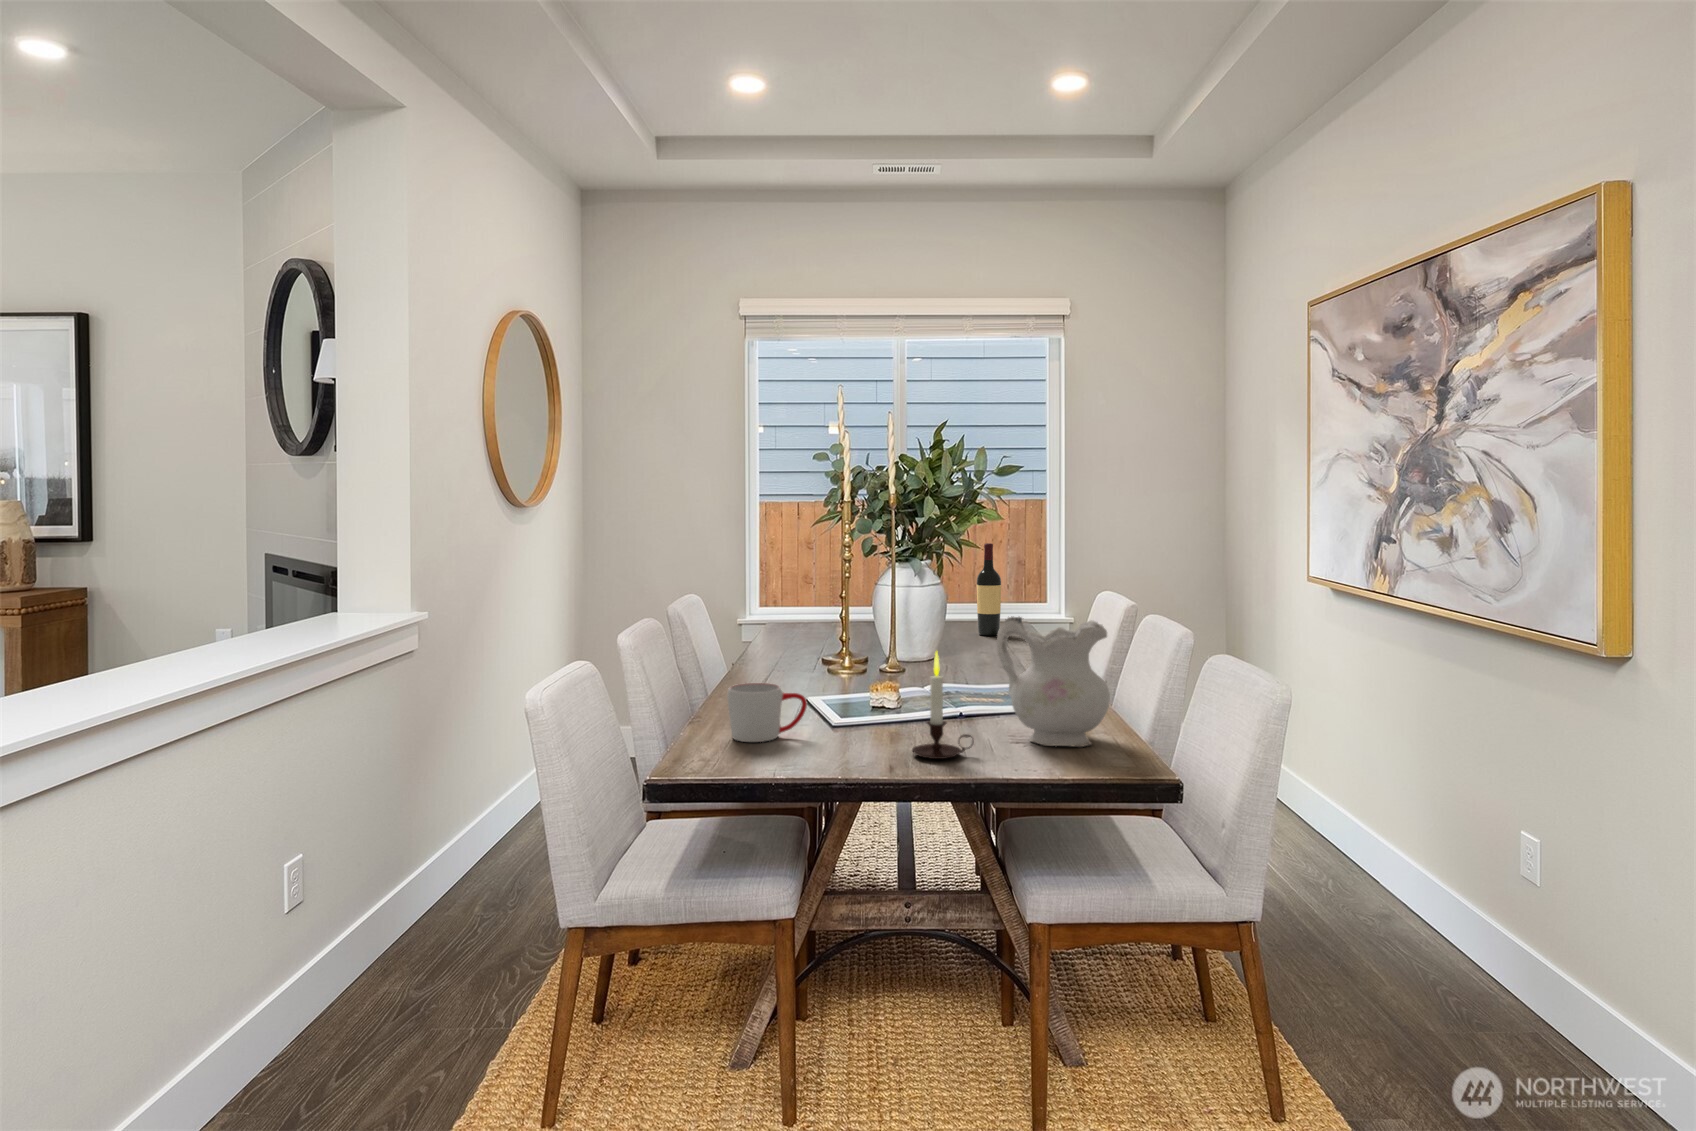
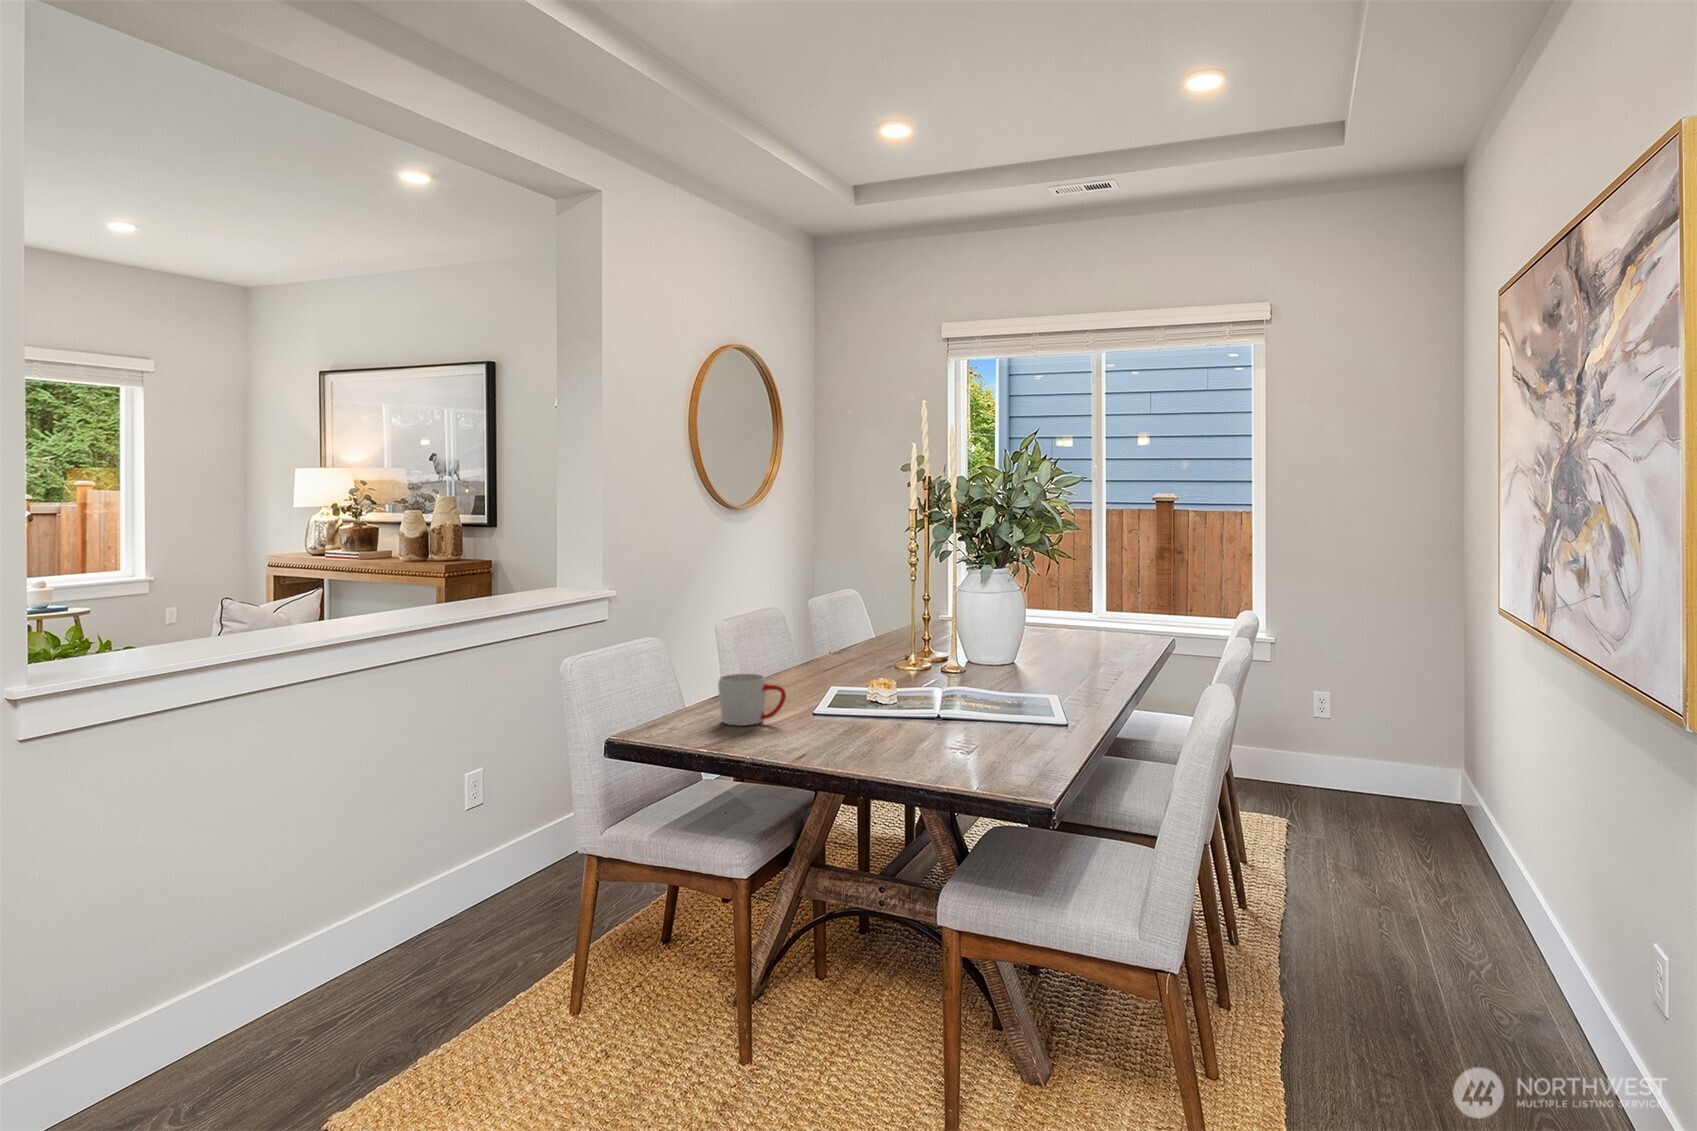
wine bottle: present [977,543,1001,636] -> none [1094,556,1119,648]
ceramic pitcher: present [997,616,1110,747] -> none [949,625,1051,757]
candle: present [912,652,974,759] -> none [844,653,901,755]

